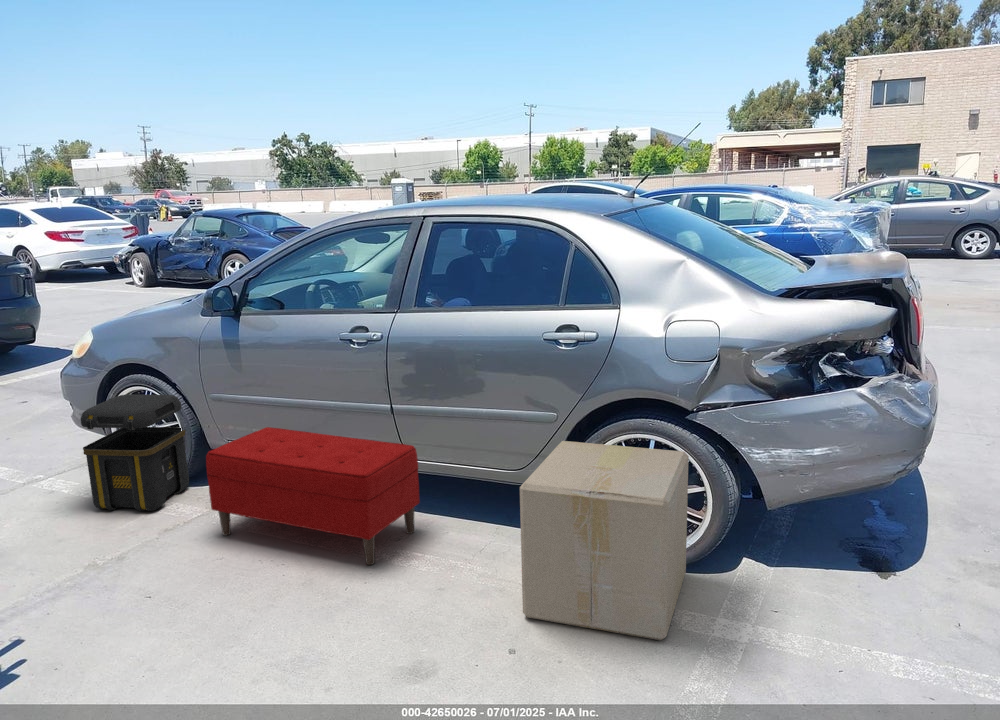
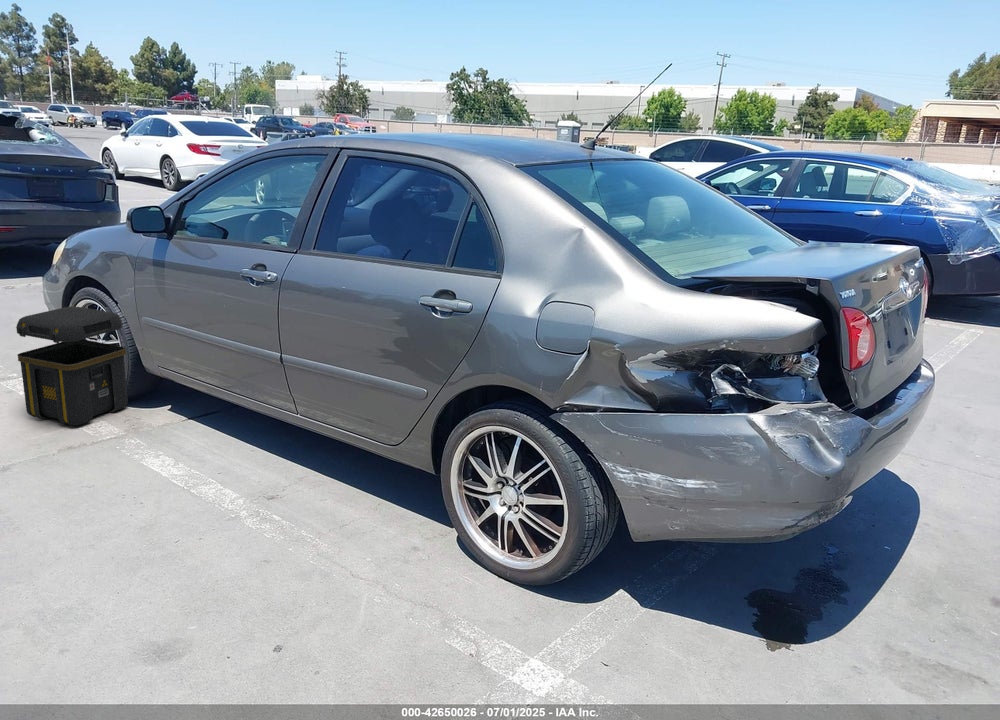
bench: present [206,427,420,565] -> none [100,359,304,520]
cardboard box: present [520,441,689,640] -> none [323,421,546,669]

